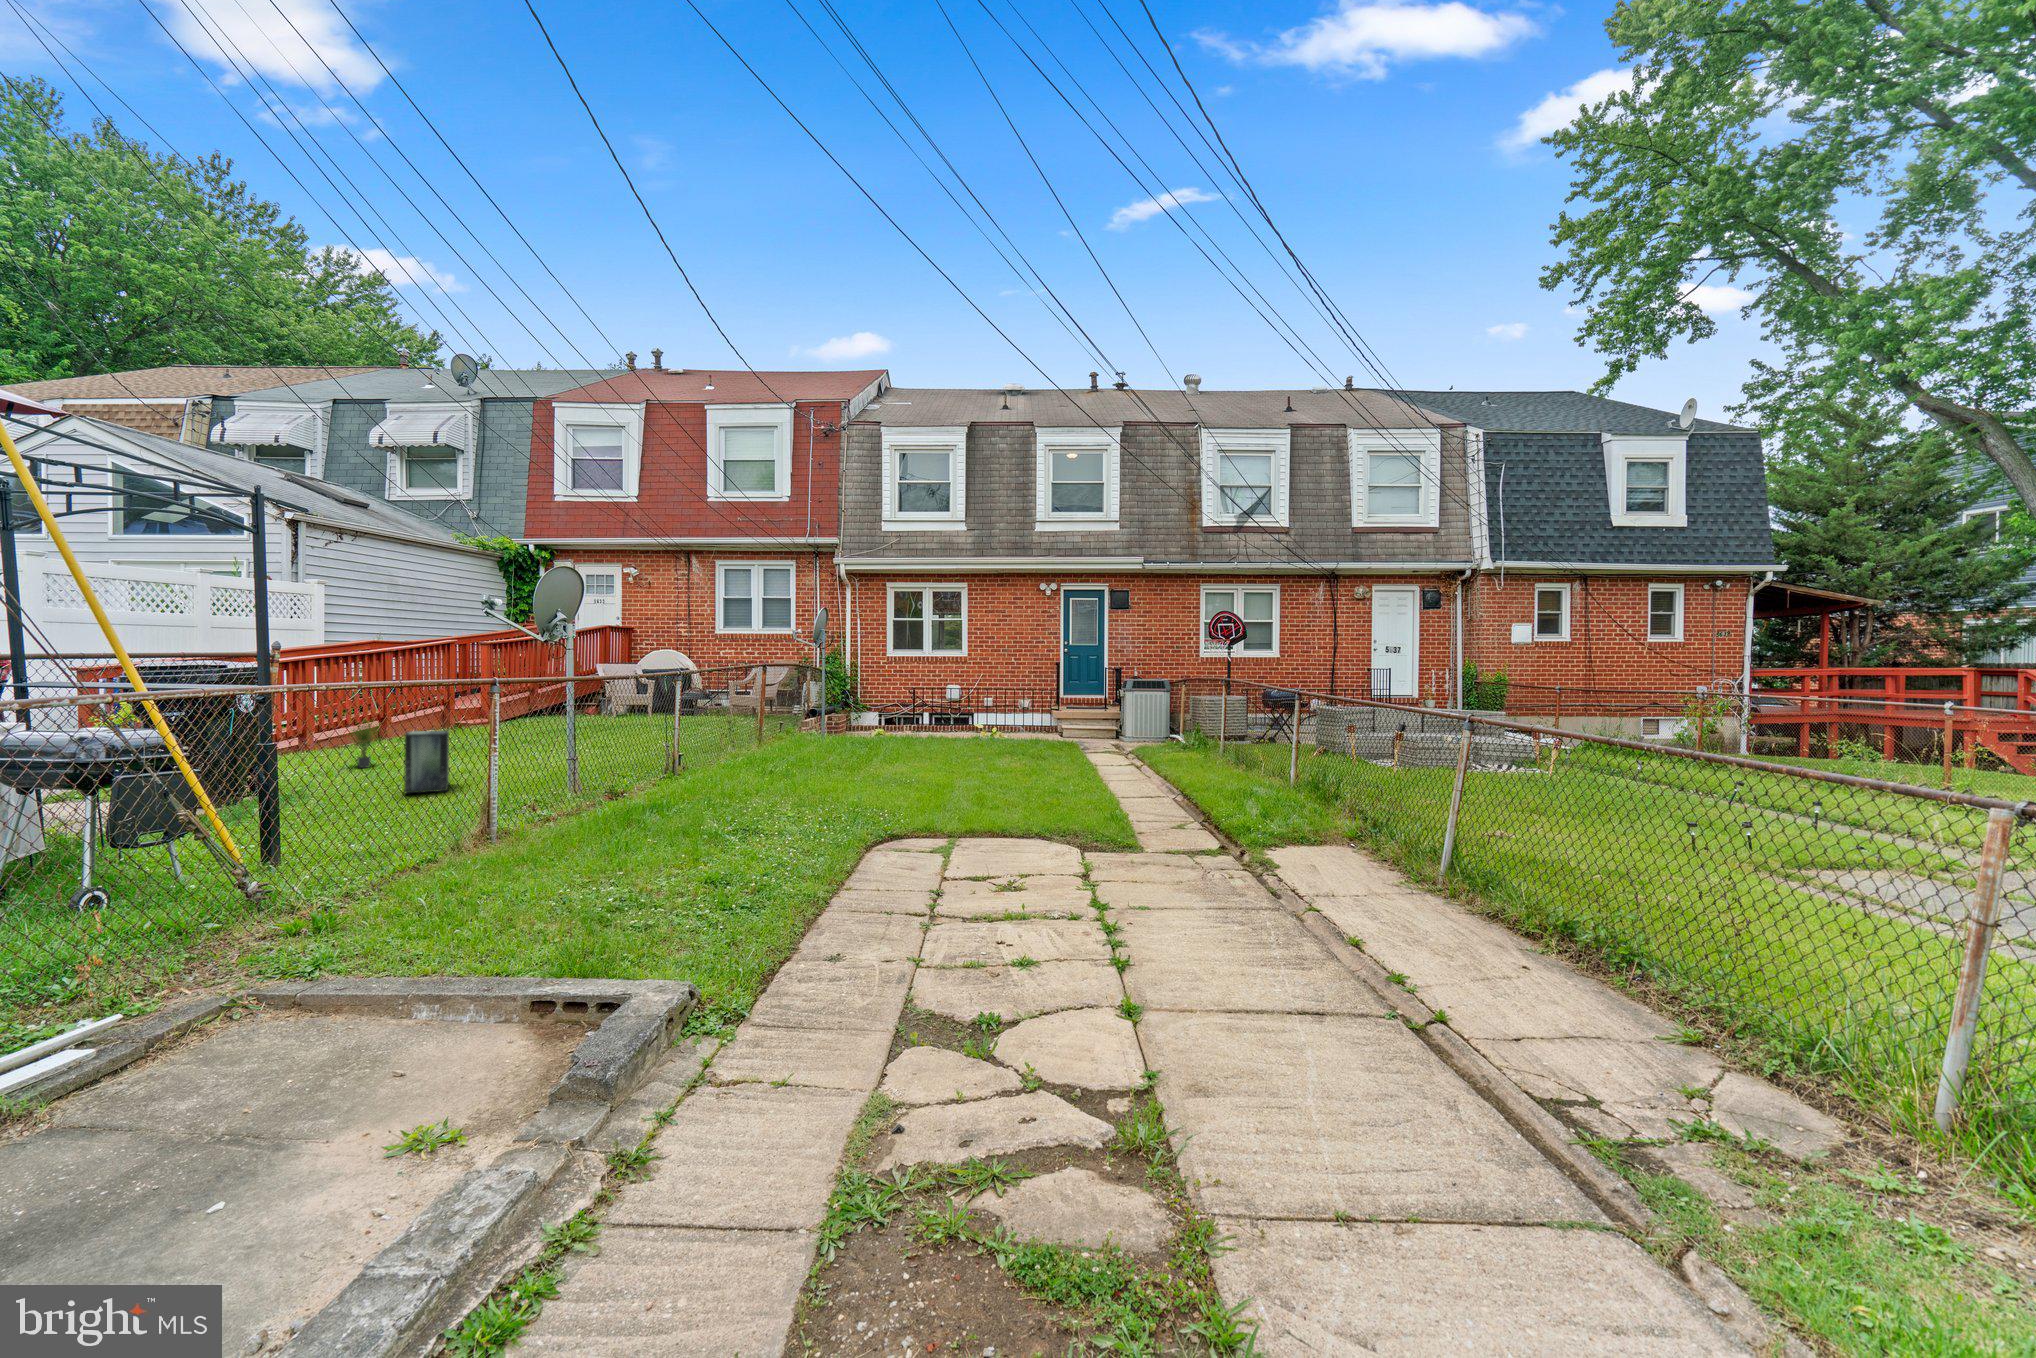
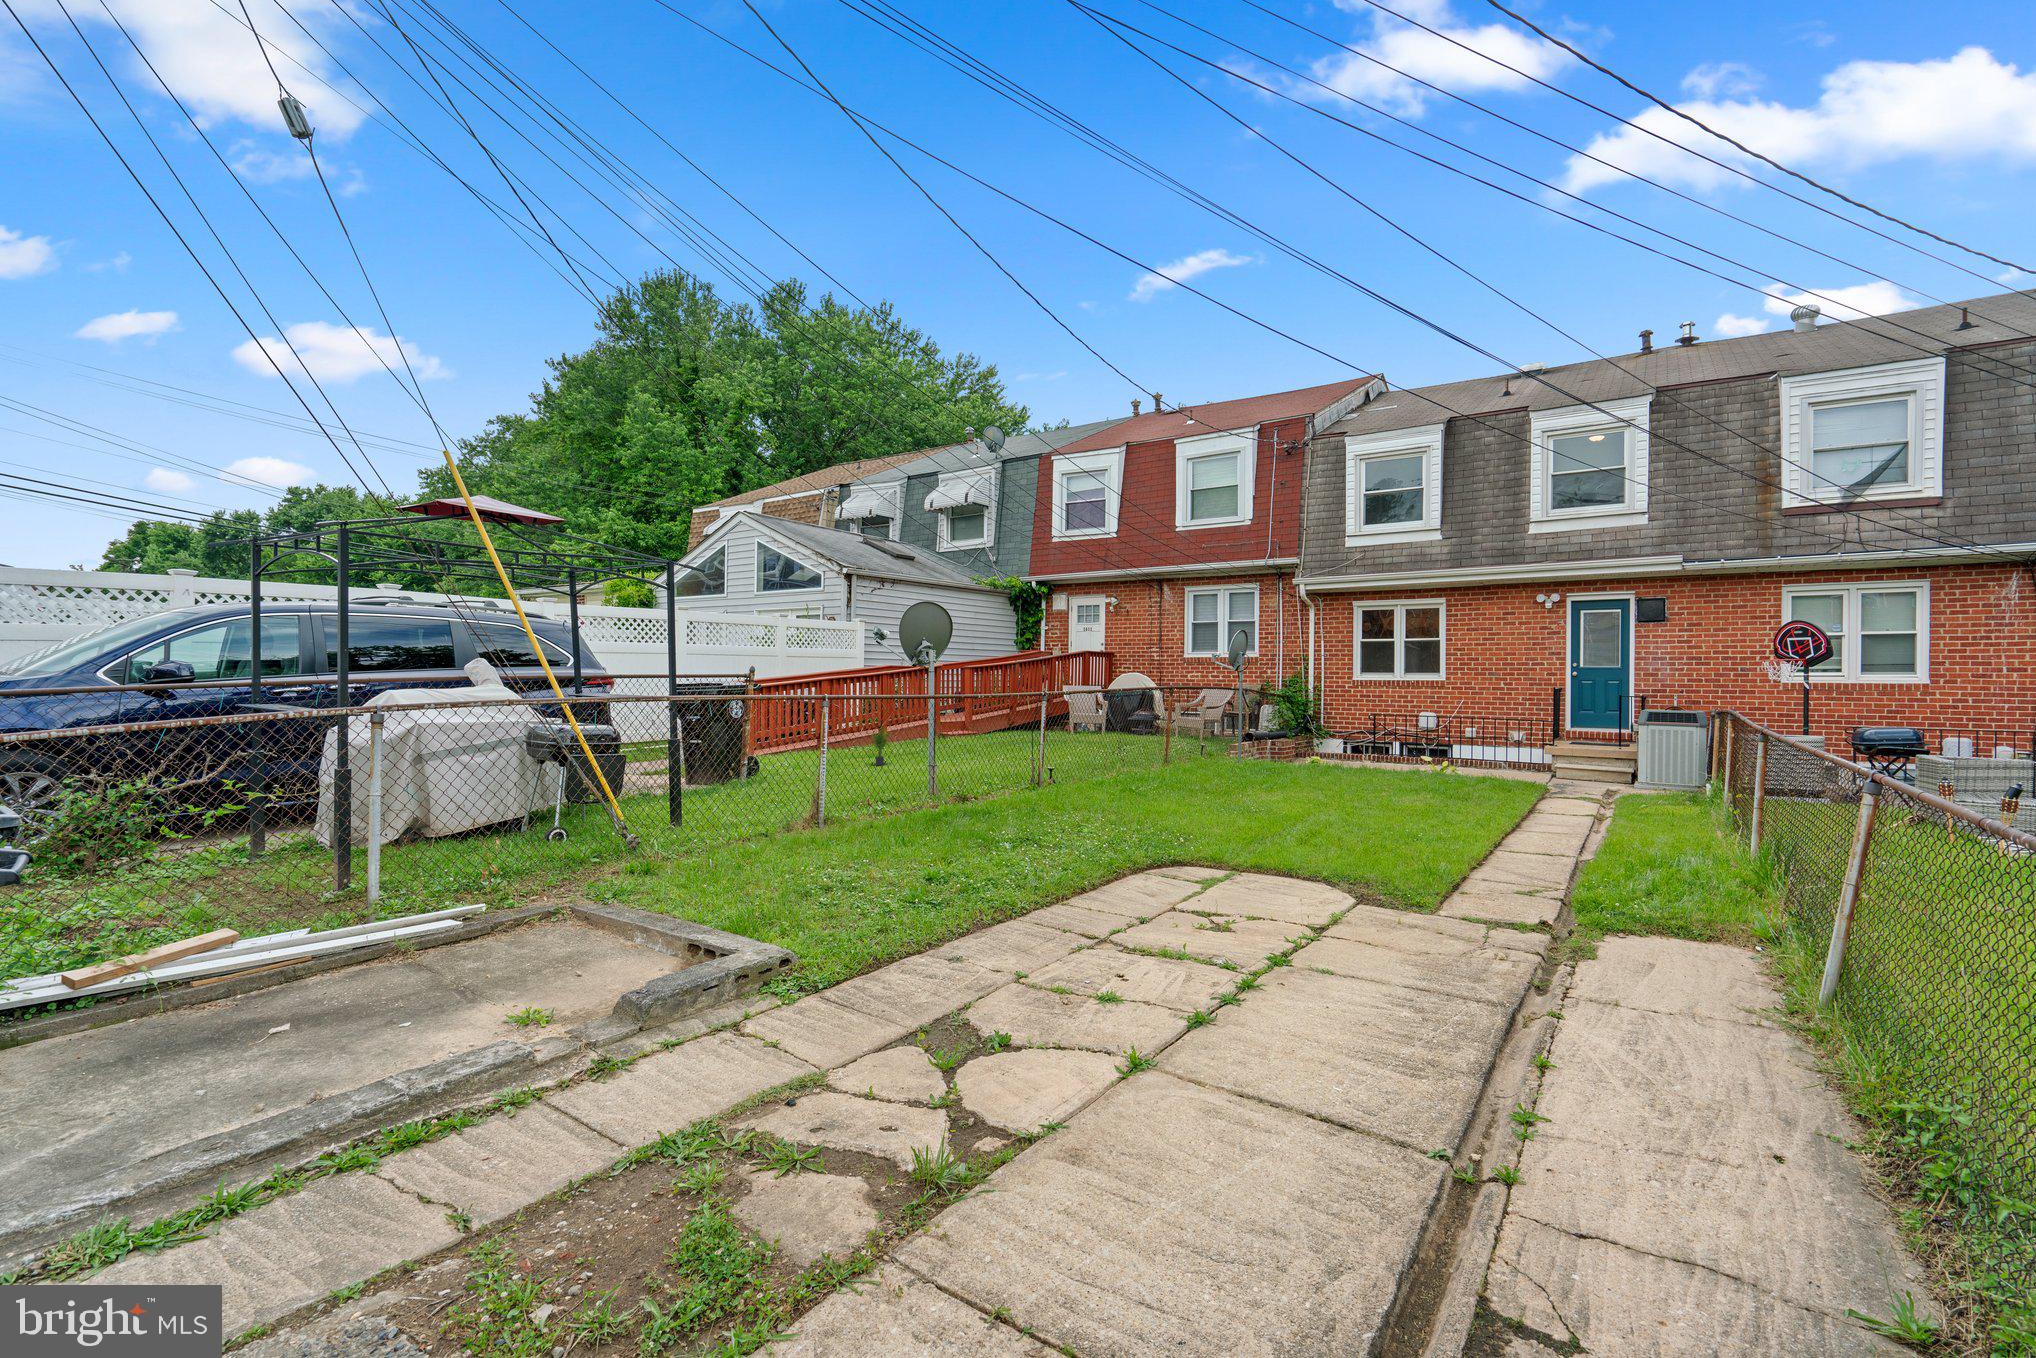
storage box: present [404,731,449,793] -> none [892,738,924,787]

